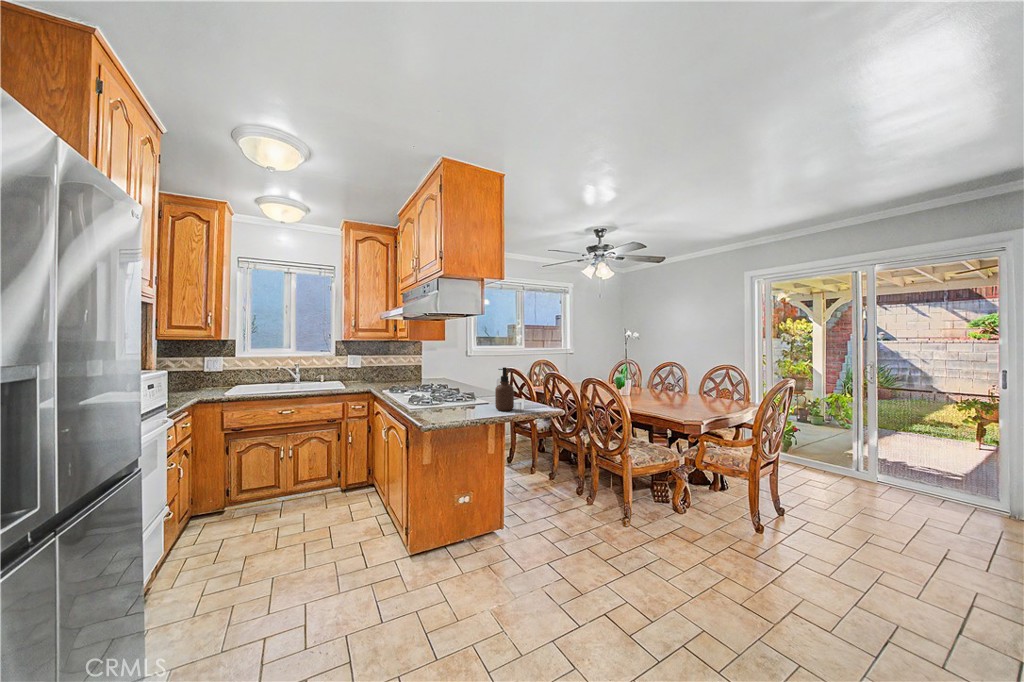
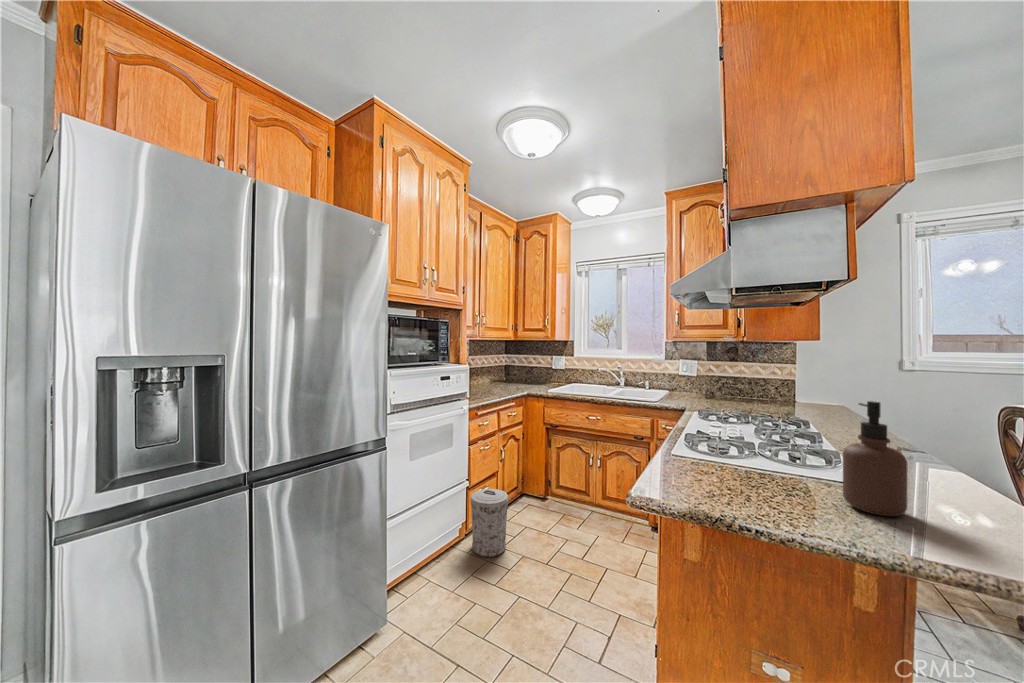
trash can: none [166,505,221,582] -> present [470,489,509,557]

